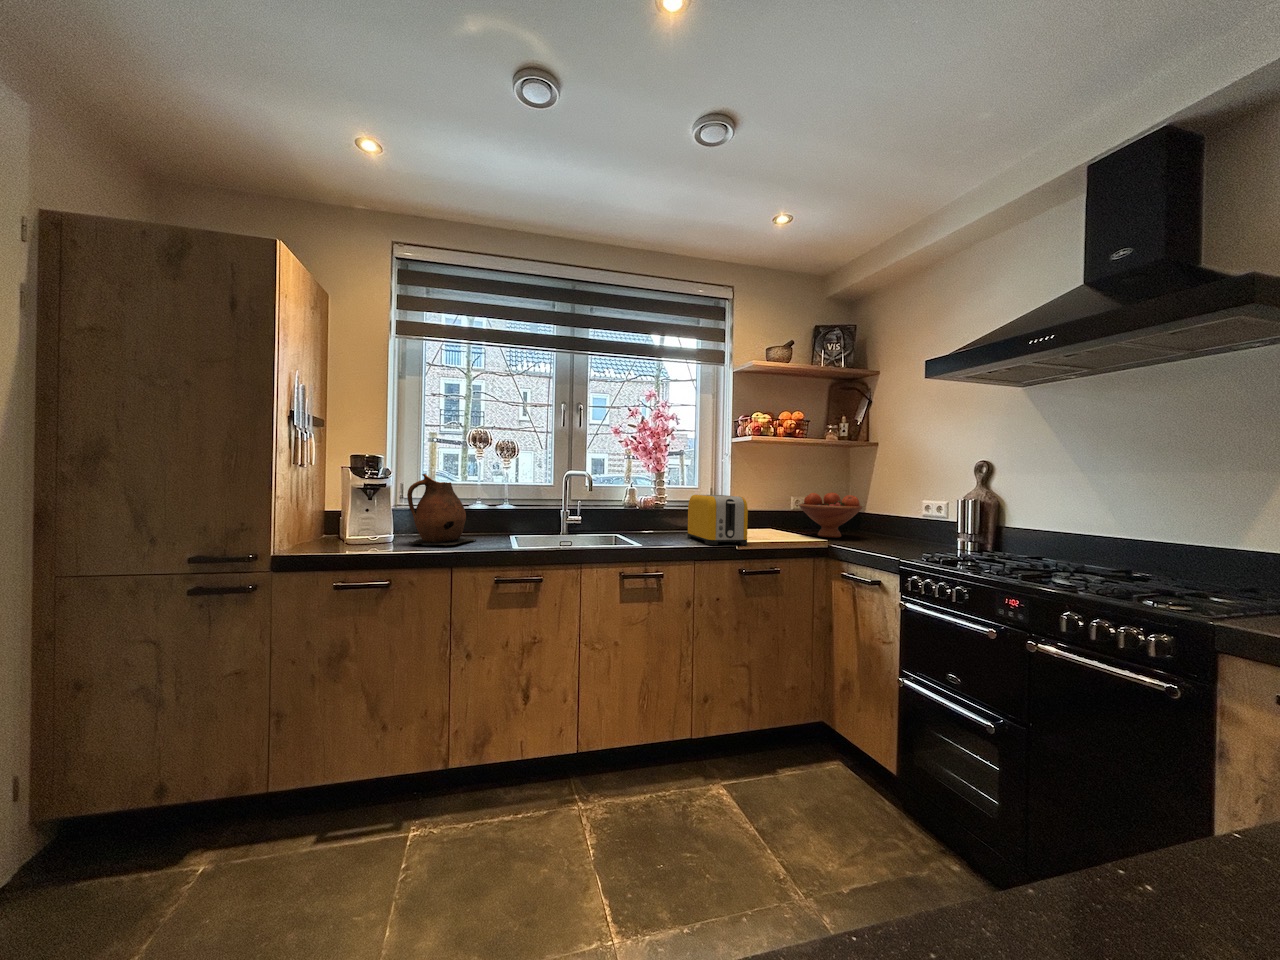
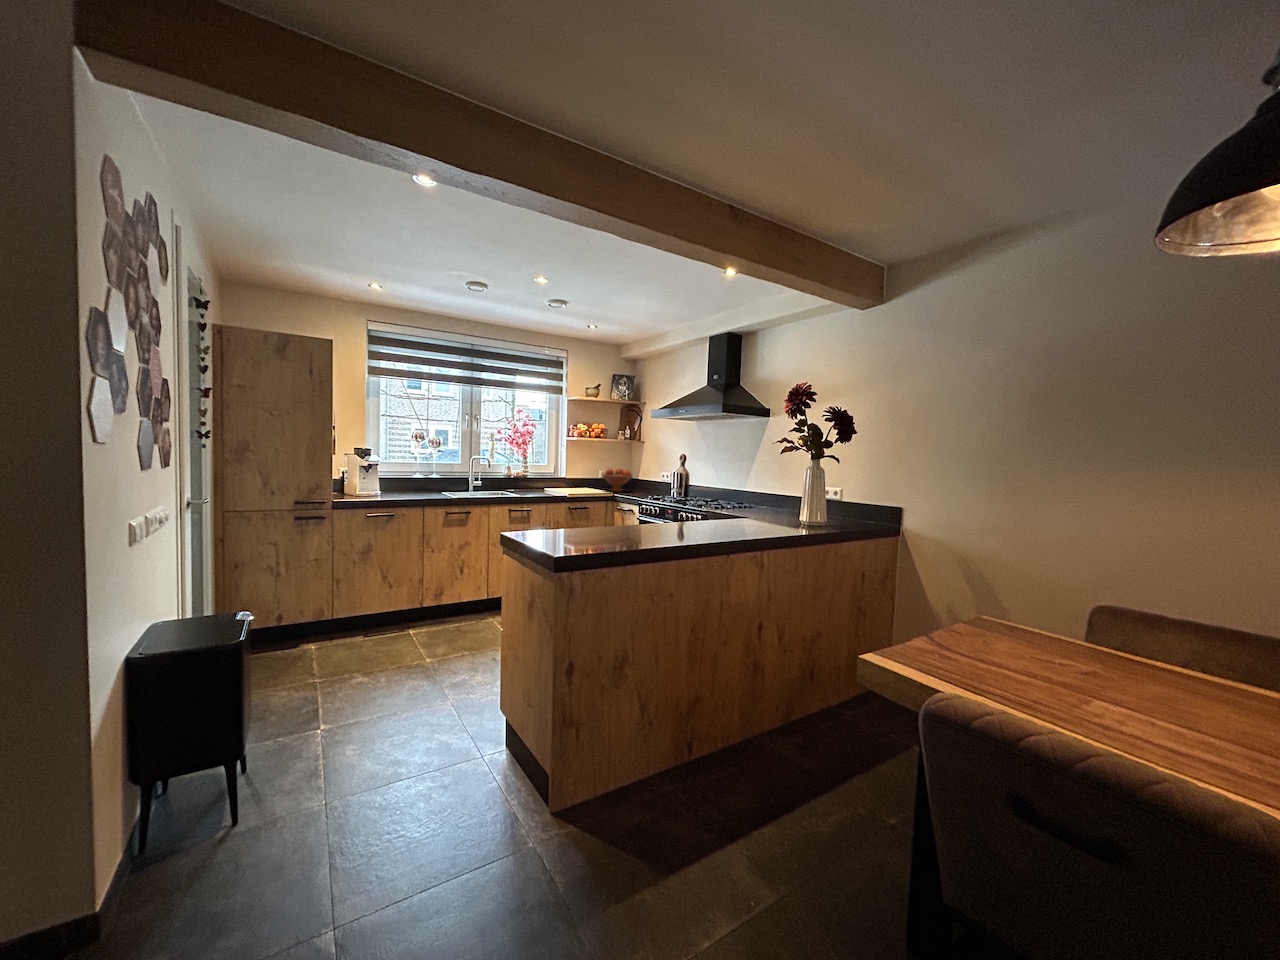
ceramic pitcher: present [407,474,476,546] -> none [391,459,427,497]
toaster: present [688,495,748,545] -> none [542,470,573,495]

